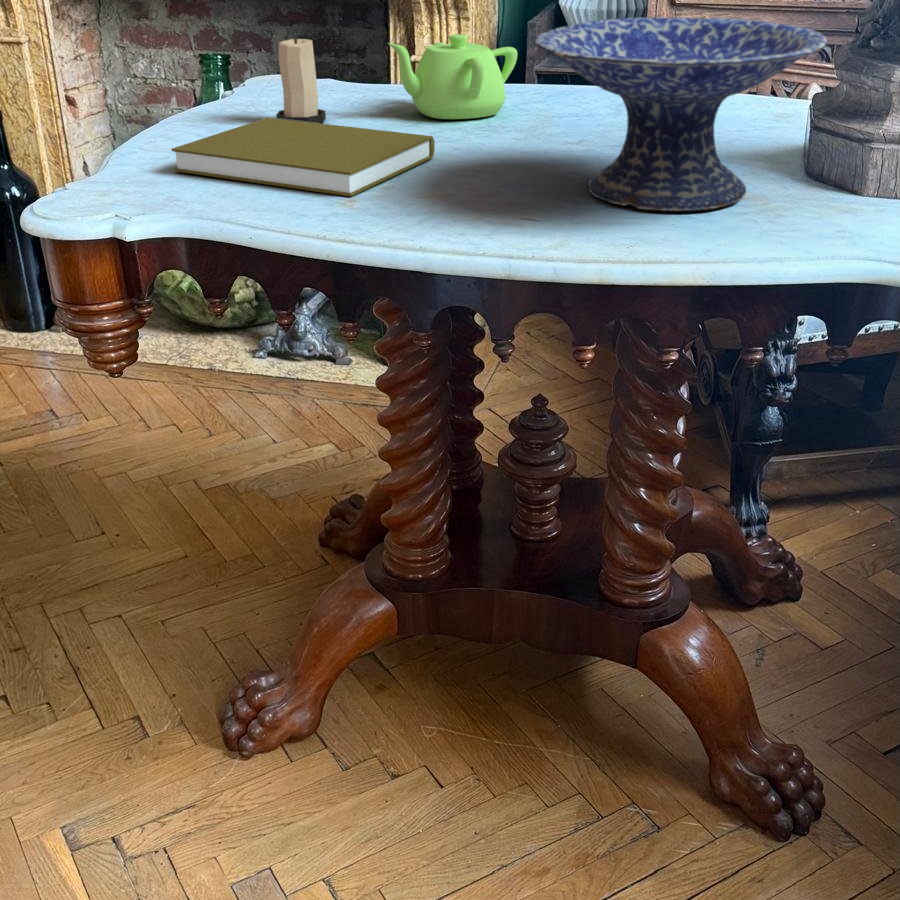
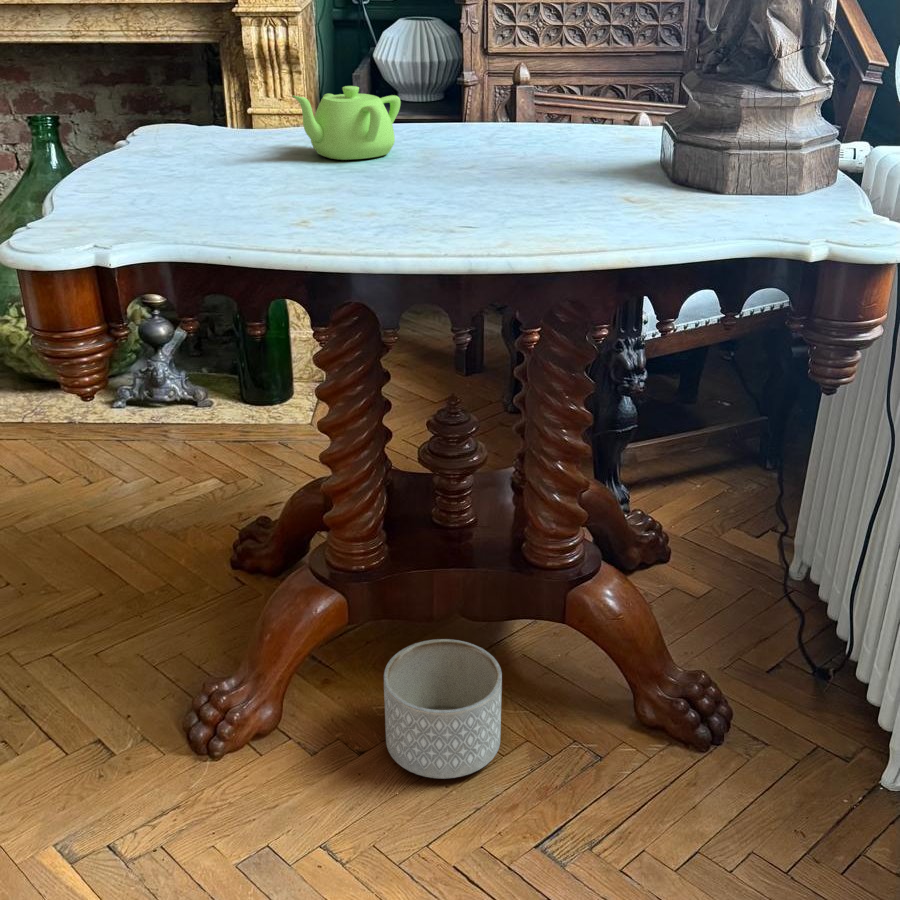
decorative bowl: present [534,17,828,211] -> none [456,67,687,220]
candle: present [276,33,326,123] -> none [195,88,239,171]
book: present [172,118,435,197] -> none [135,164,360,225]
planter: none [421,665,553,826] -> present [384,639,502,778]

